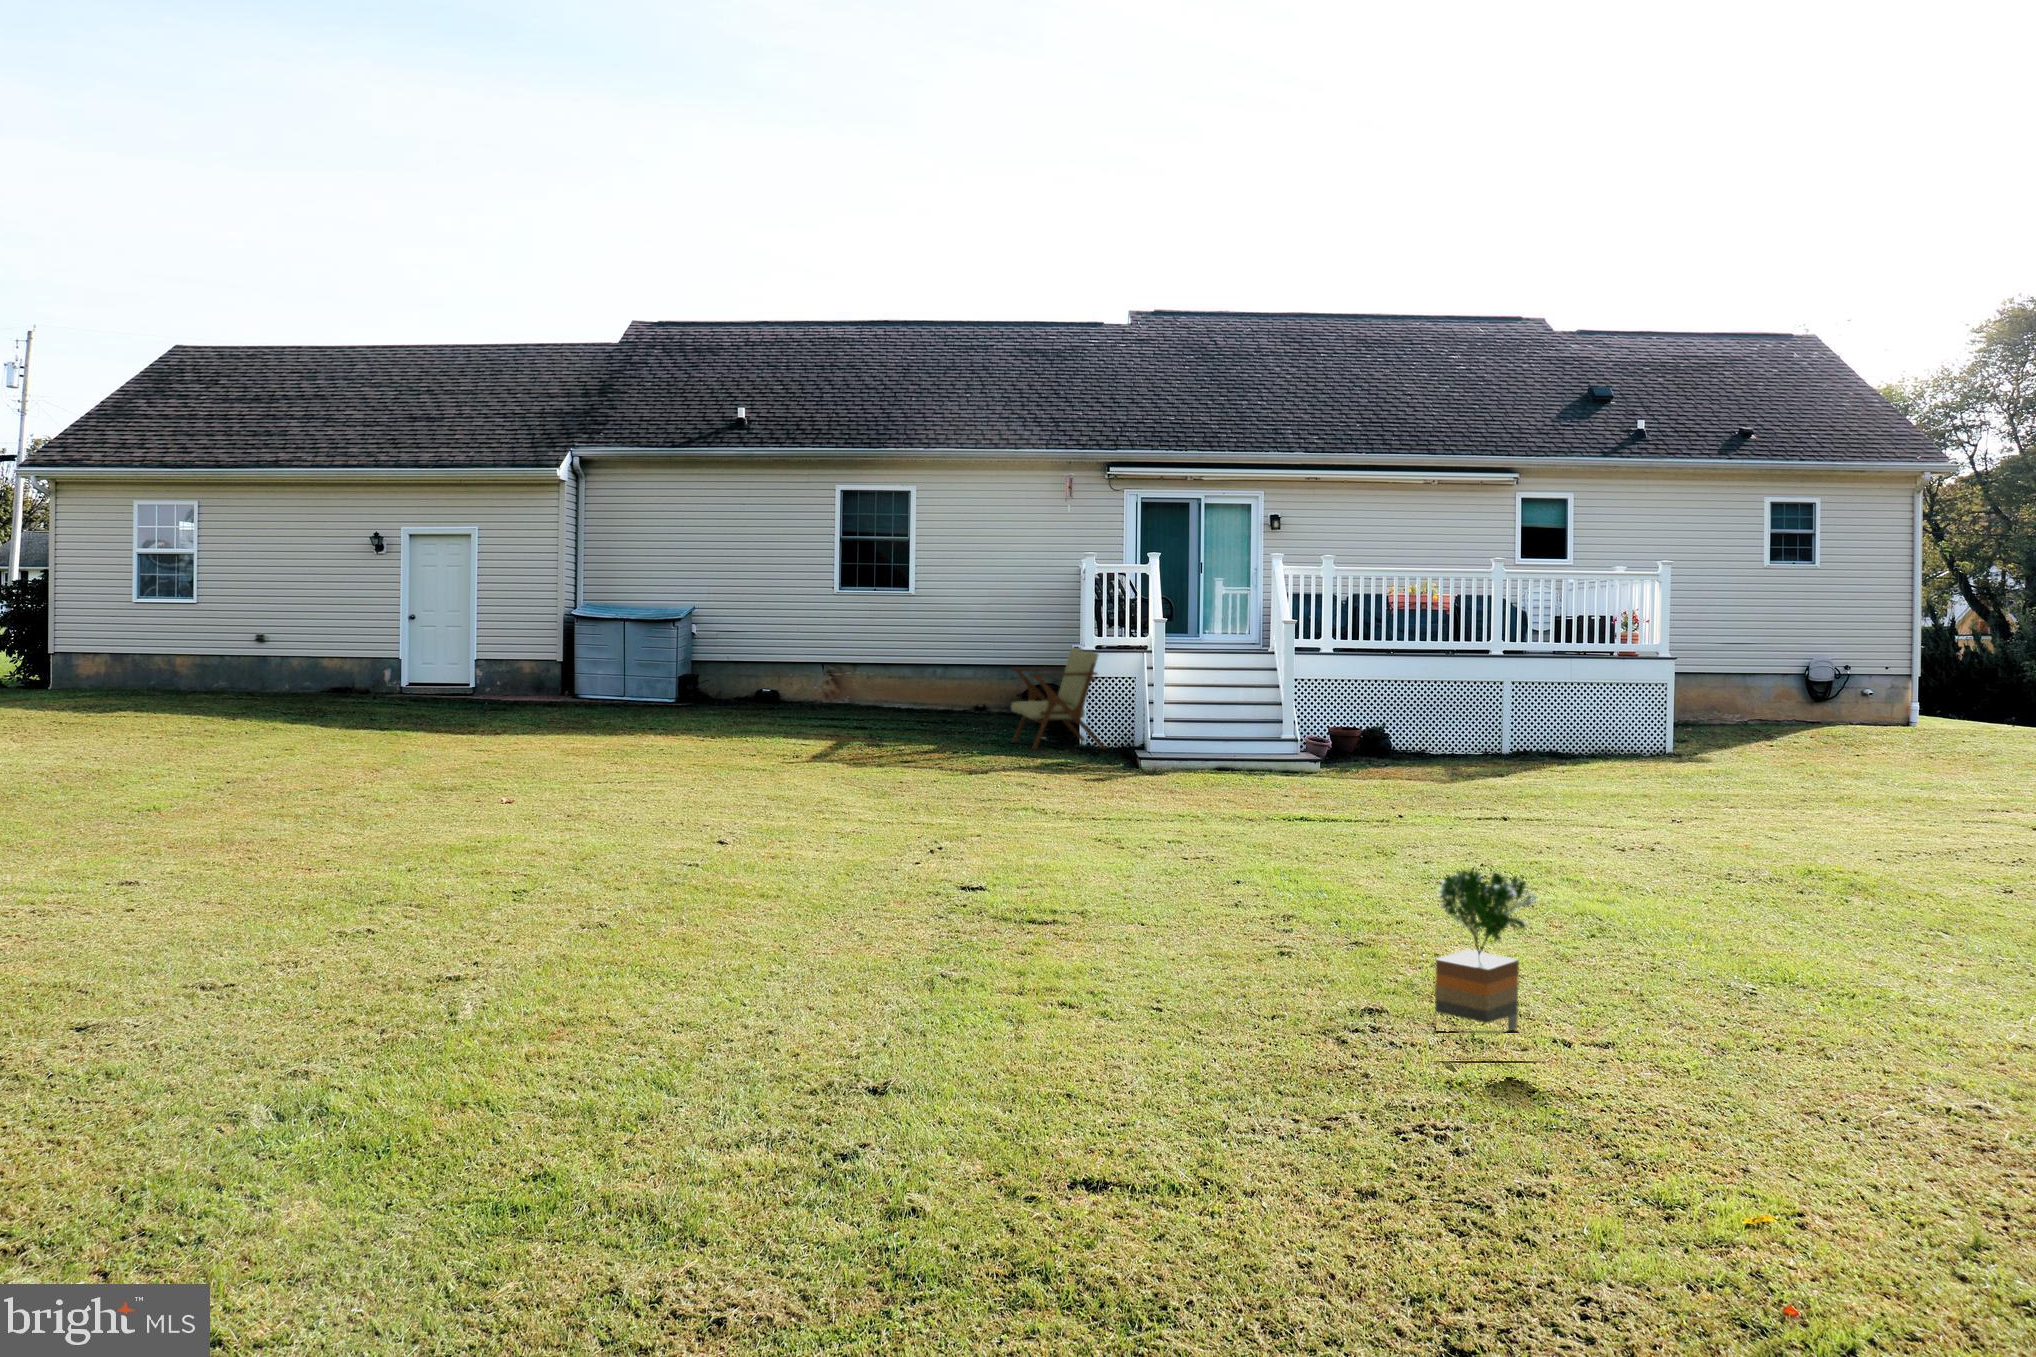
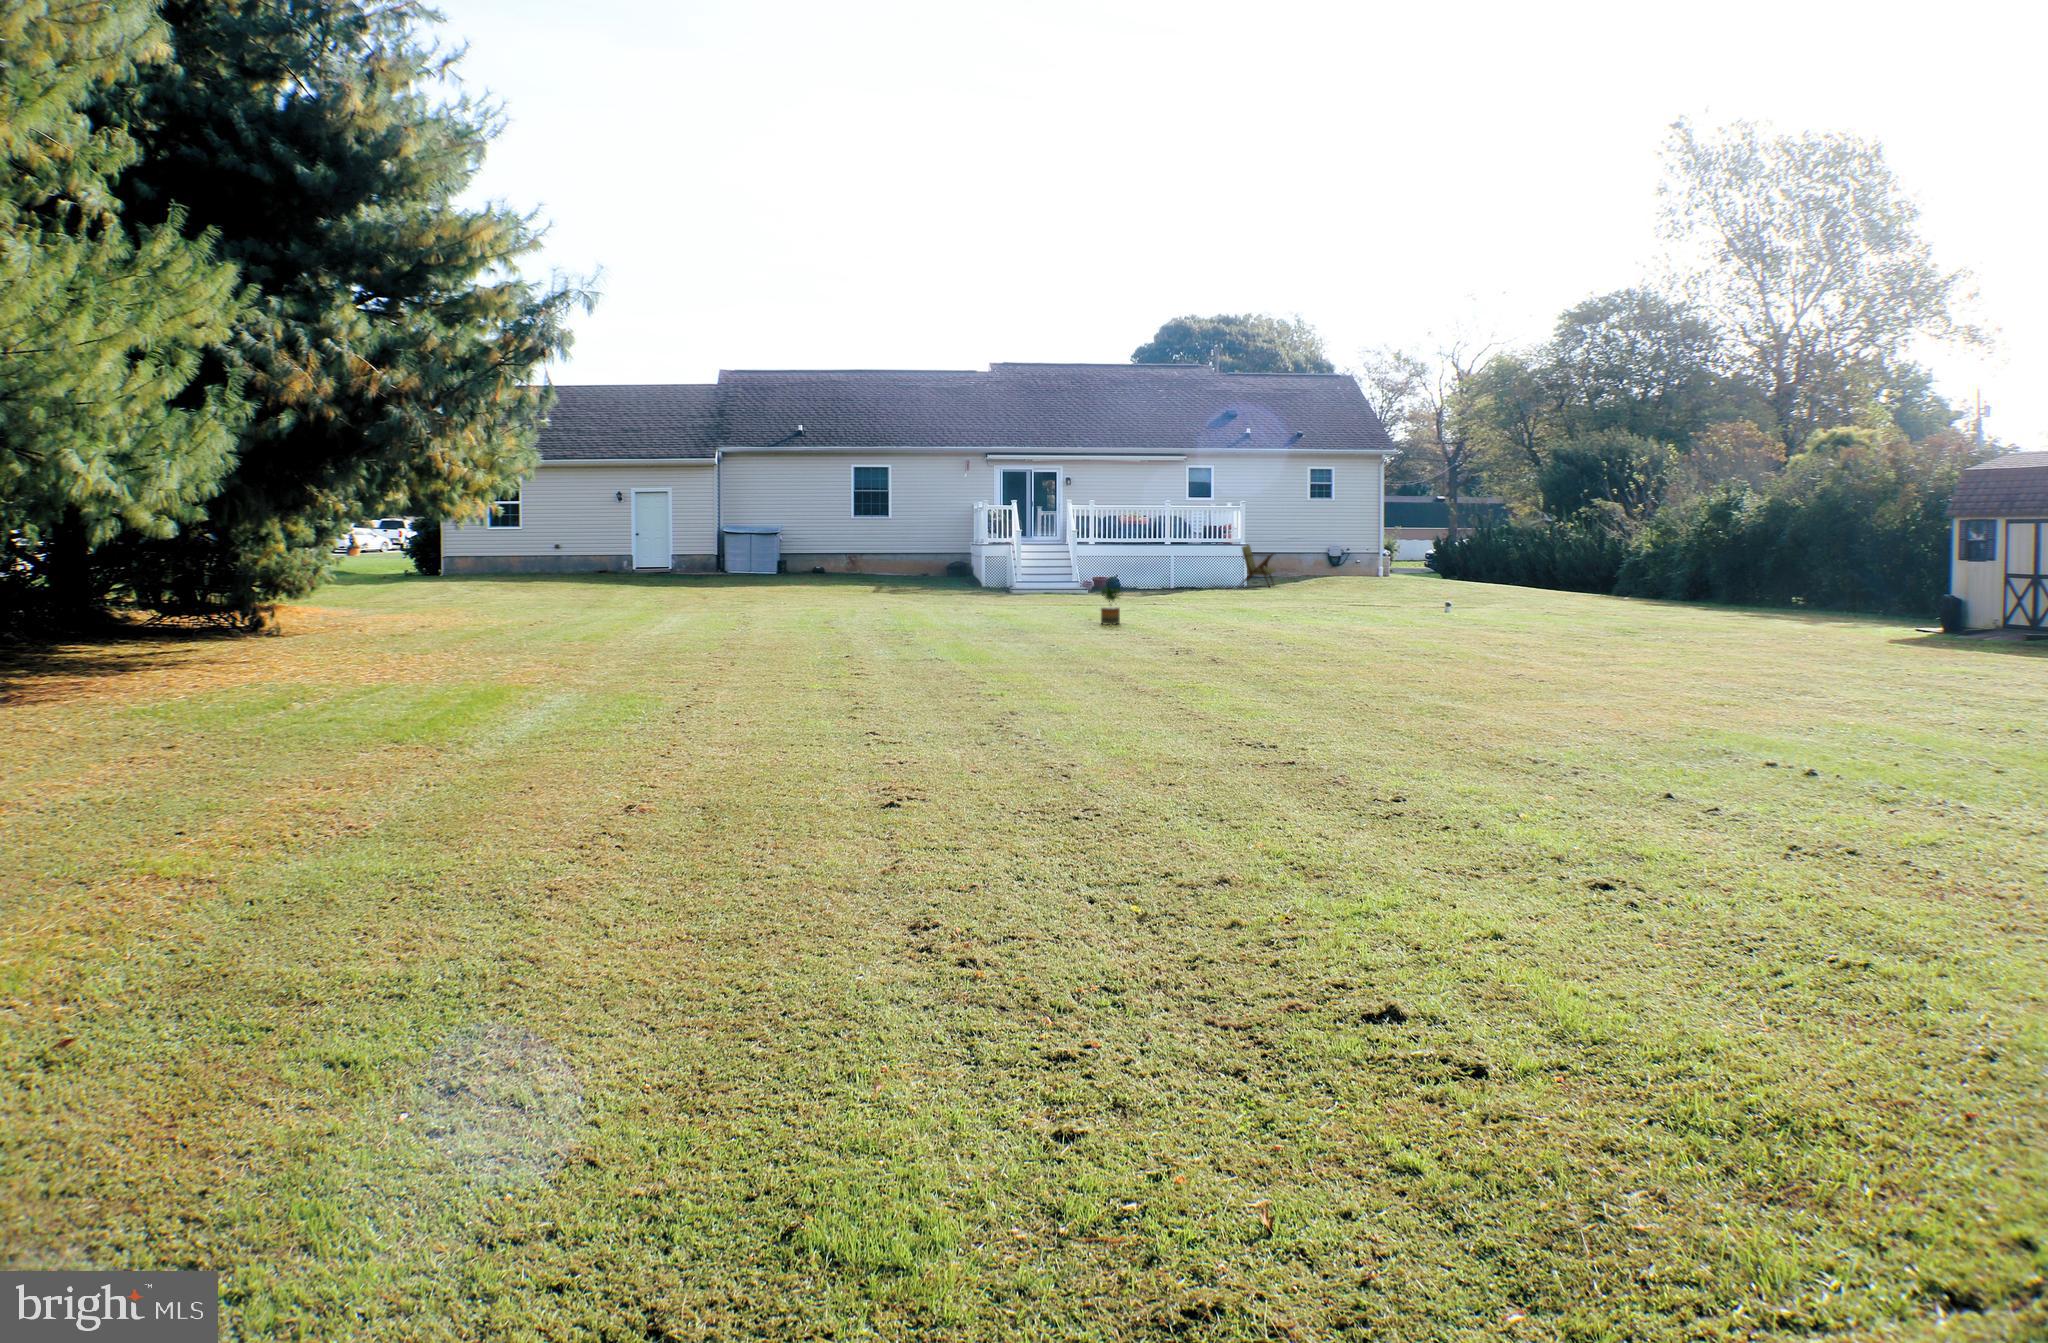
lounge chair: present [1011,648,1106,750] -> present [1242,545,1276,586]

